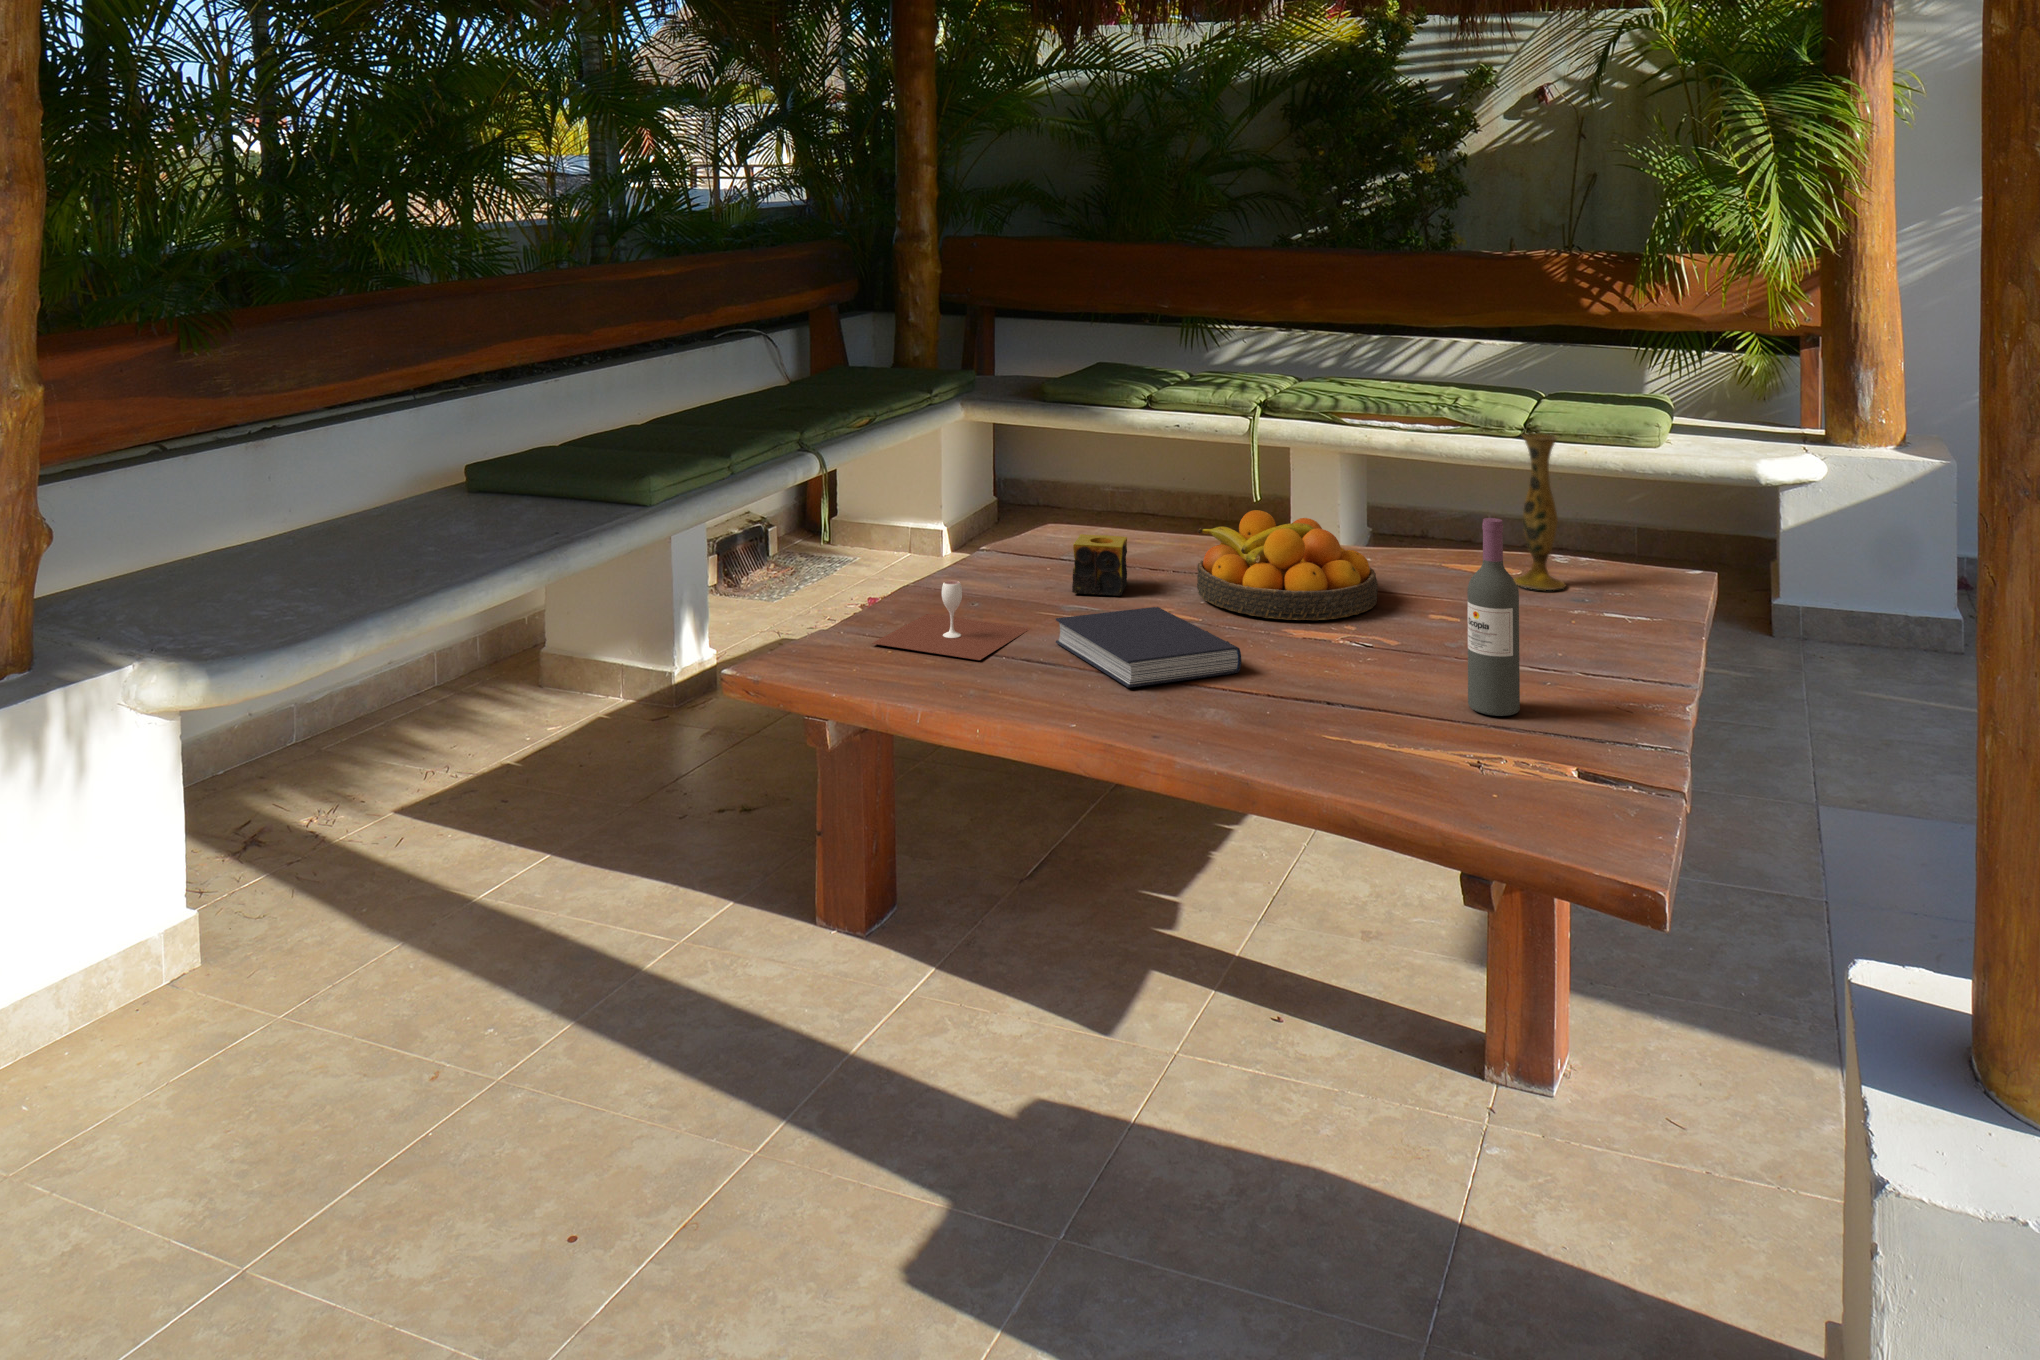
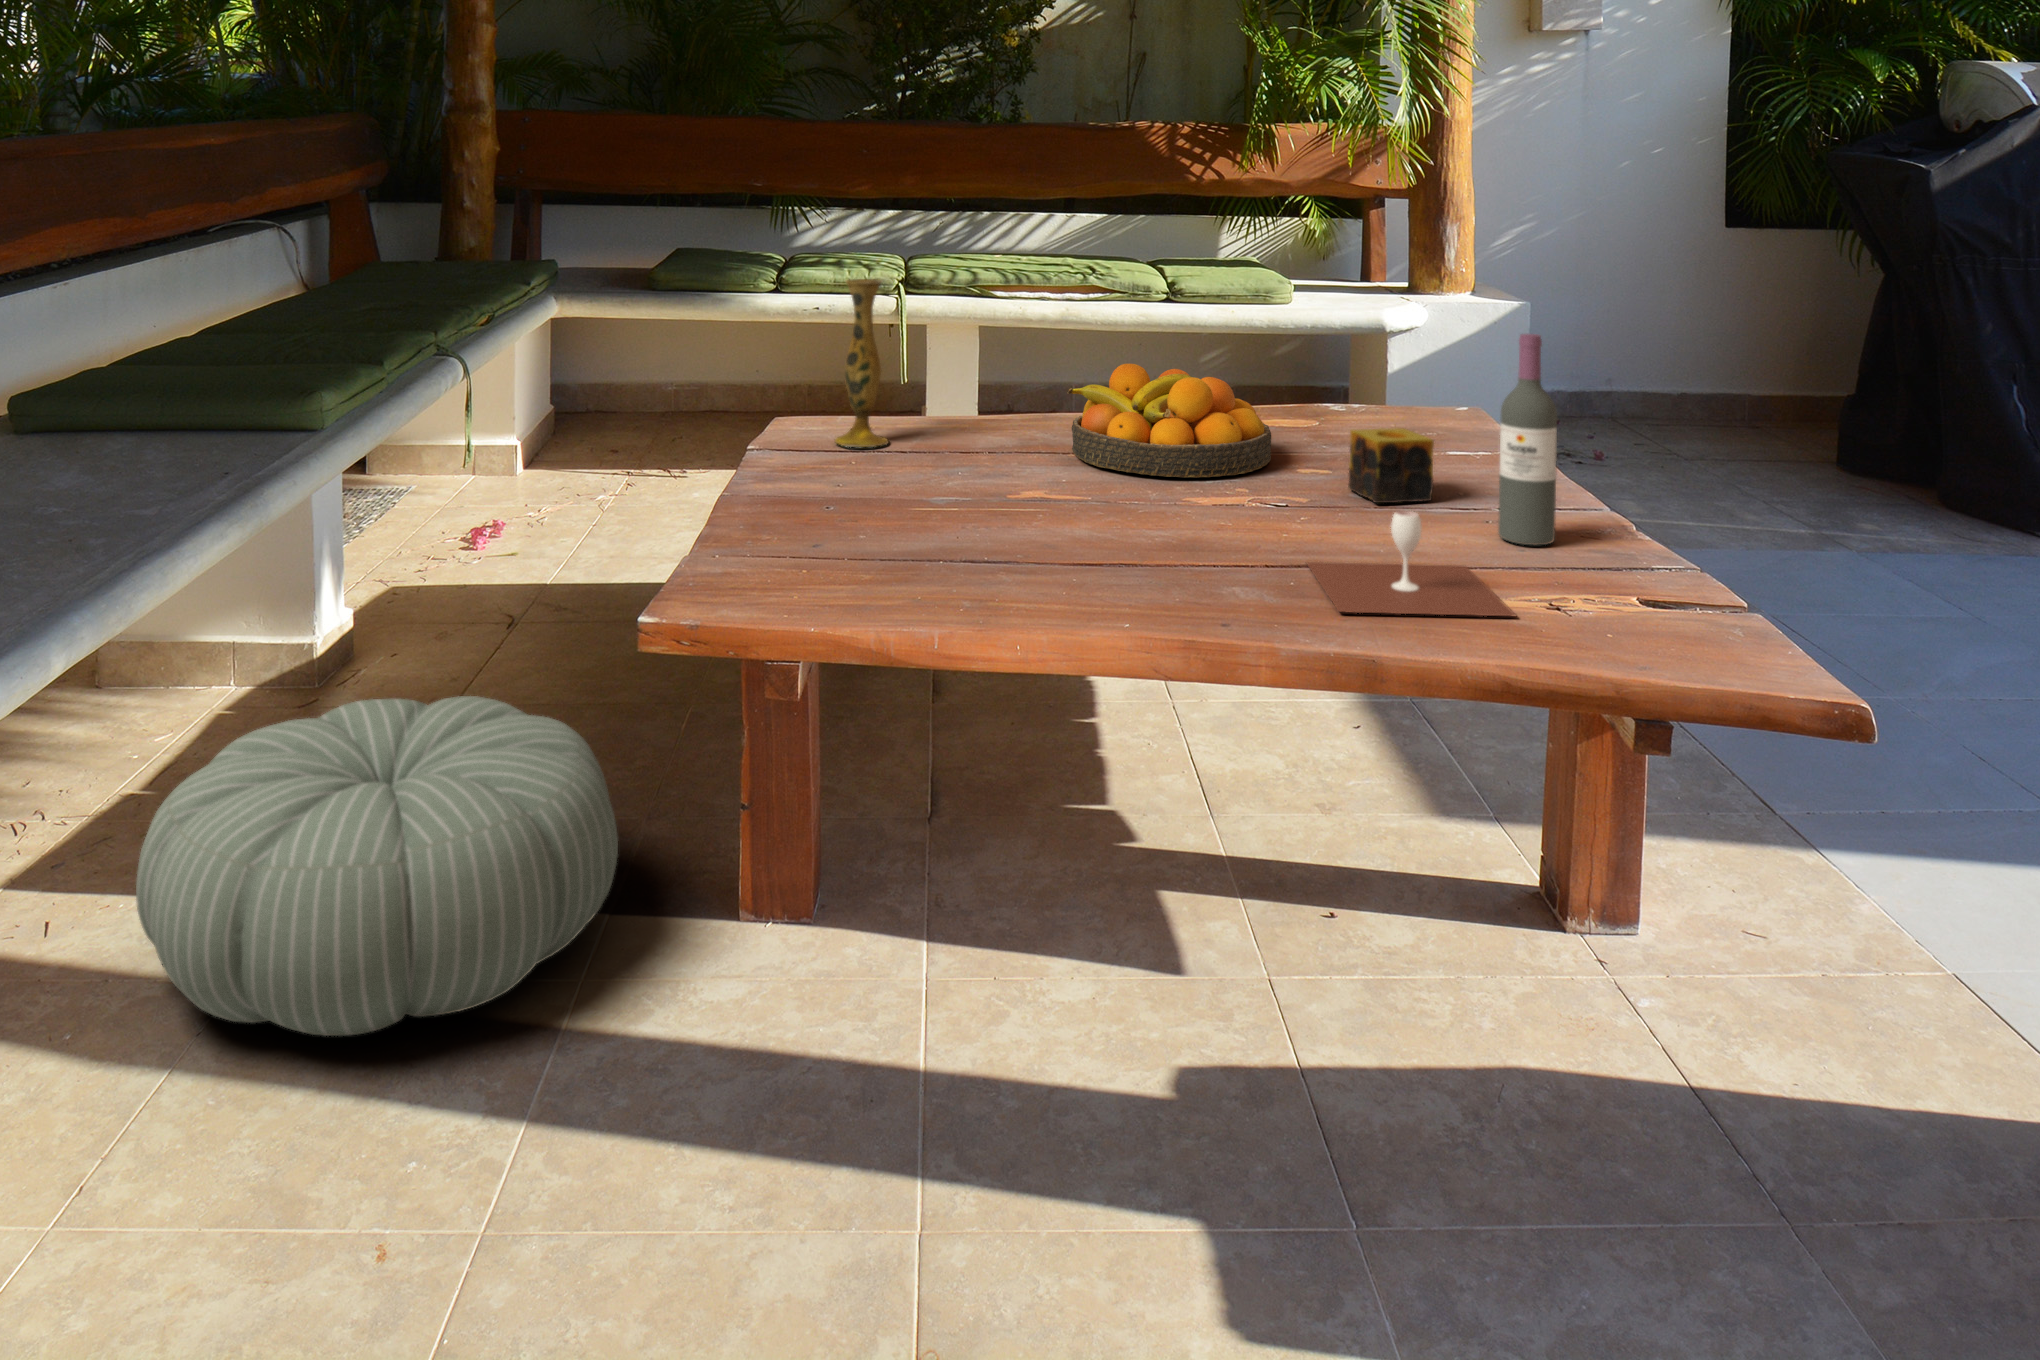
vase: present [1514,434,1566,590] -> present [835,279,889,447]
candle: present [1072,534,1127,596] -> present [1348,428,1434,503]
wine glass: present [872,580,1030,660] -> present [1307,511,1515,616]
book: present [1056,607,1241,688] -> none [1002,475,1240,564]
pouf: none [420,718,747,944] -> present [136,696,618,1036]

